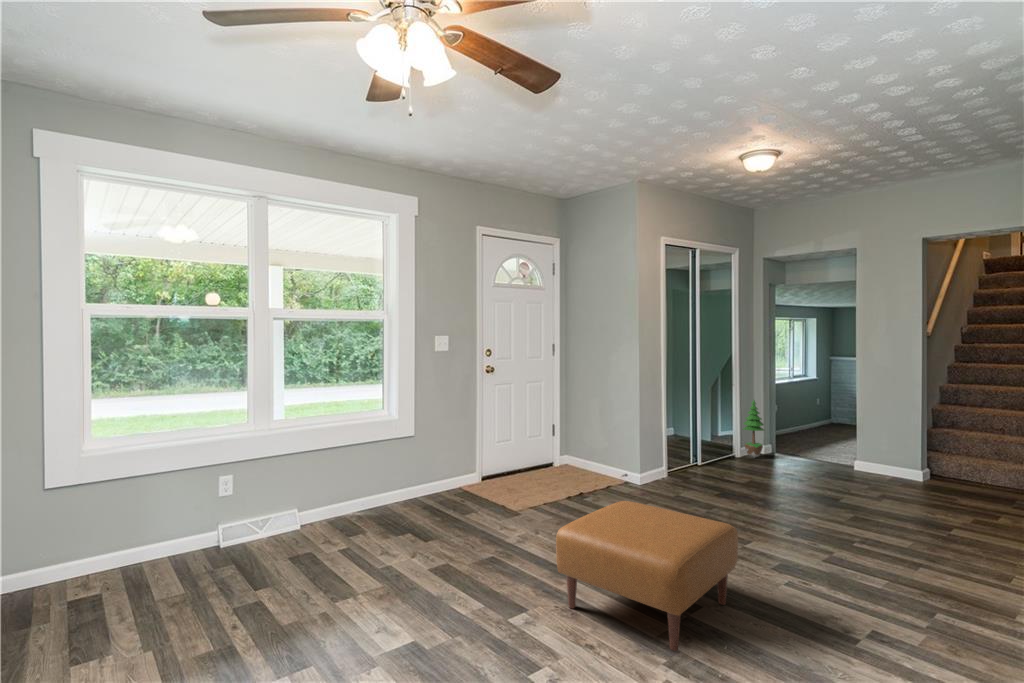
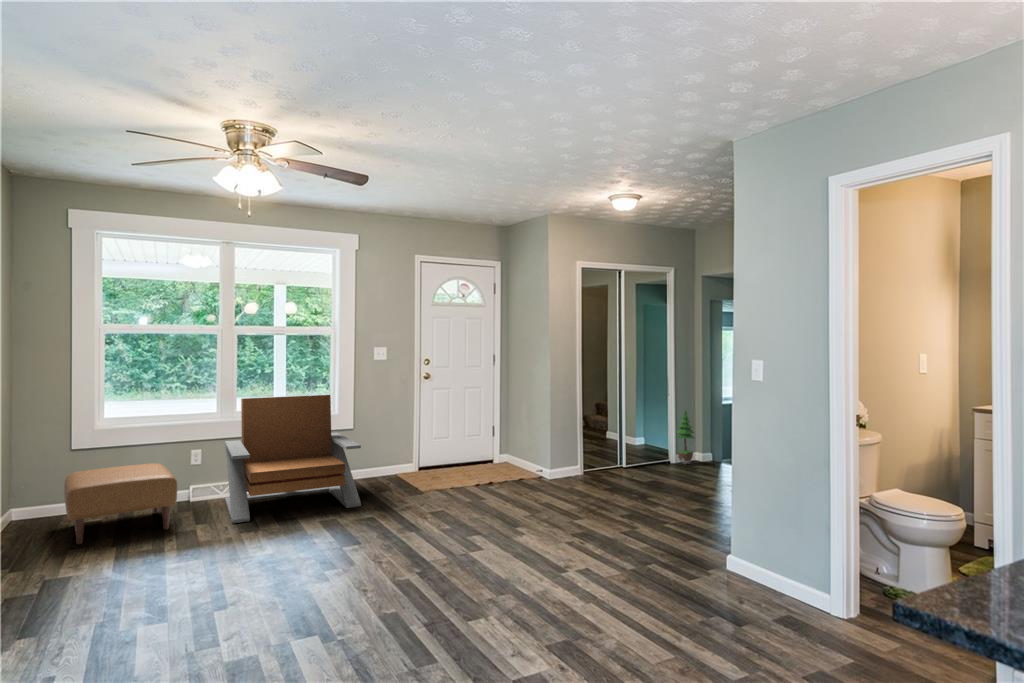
lounge chair: none [265,396,460,583] -> present [225,395,361,523]
ottoman: present [556,501,738,651] -> present [64,464,177,544]

